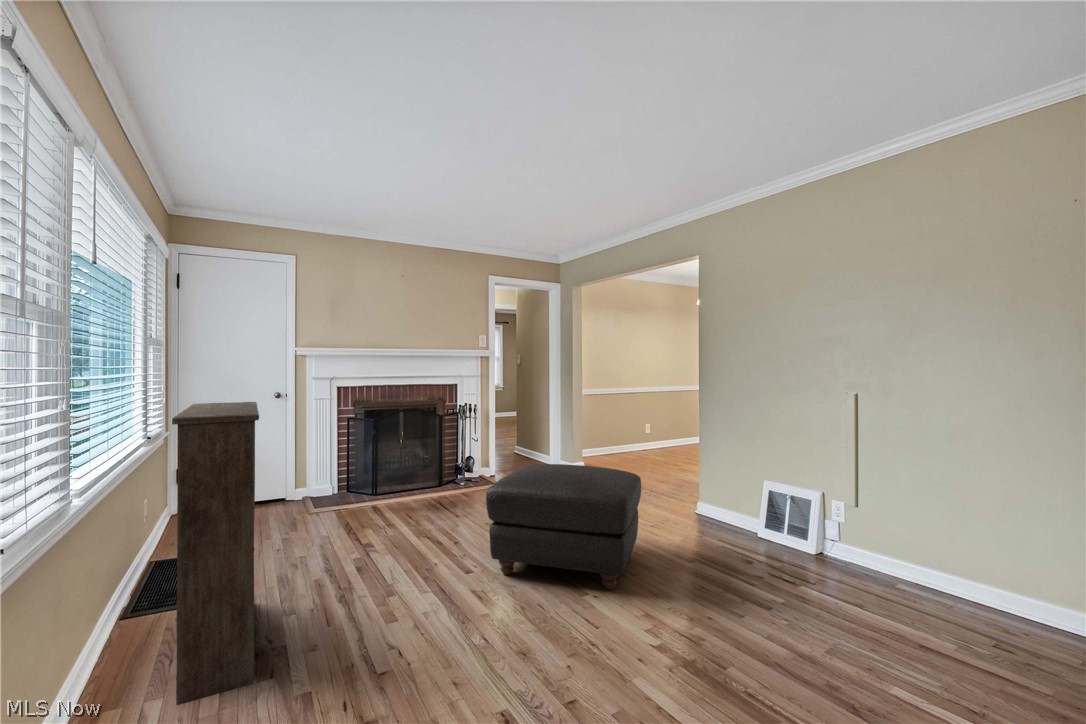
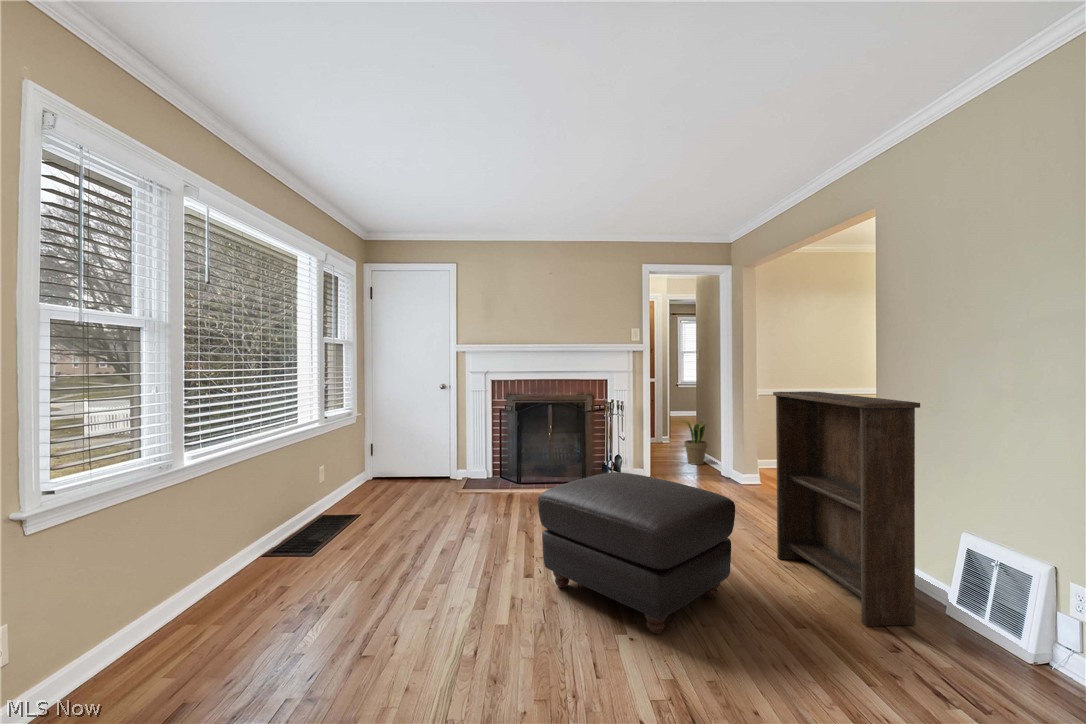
bookshelf: present [172,402,259,705] -> present [773,391,920,626]
potted plant: none [511,420,536,461] -> present [684,421,707,465]

